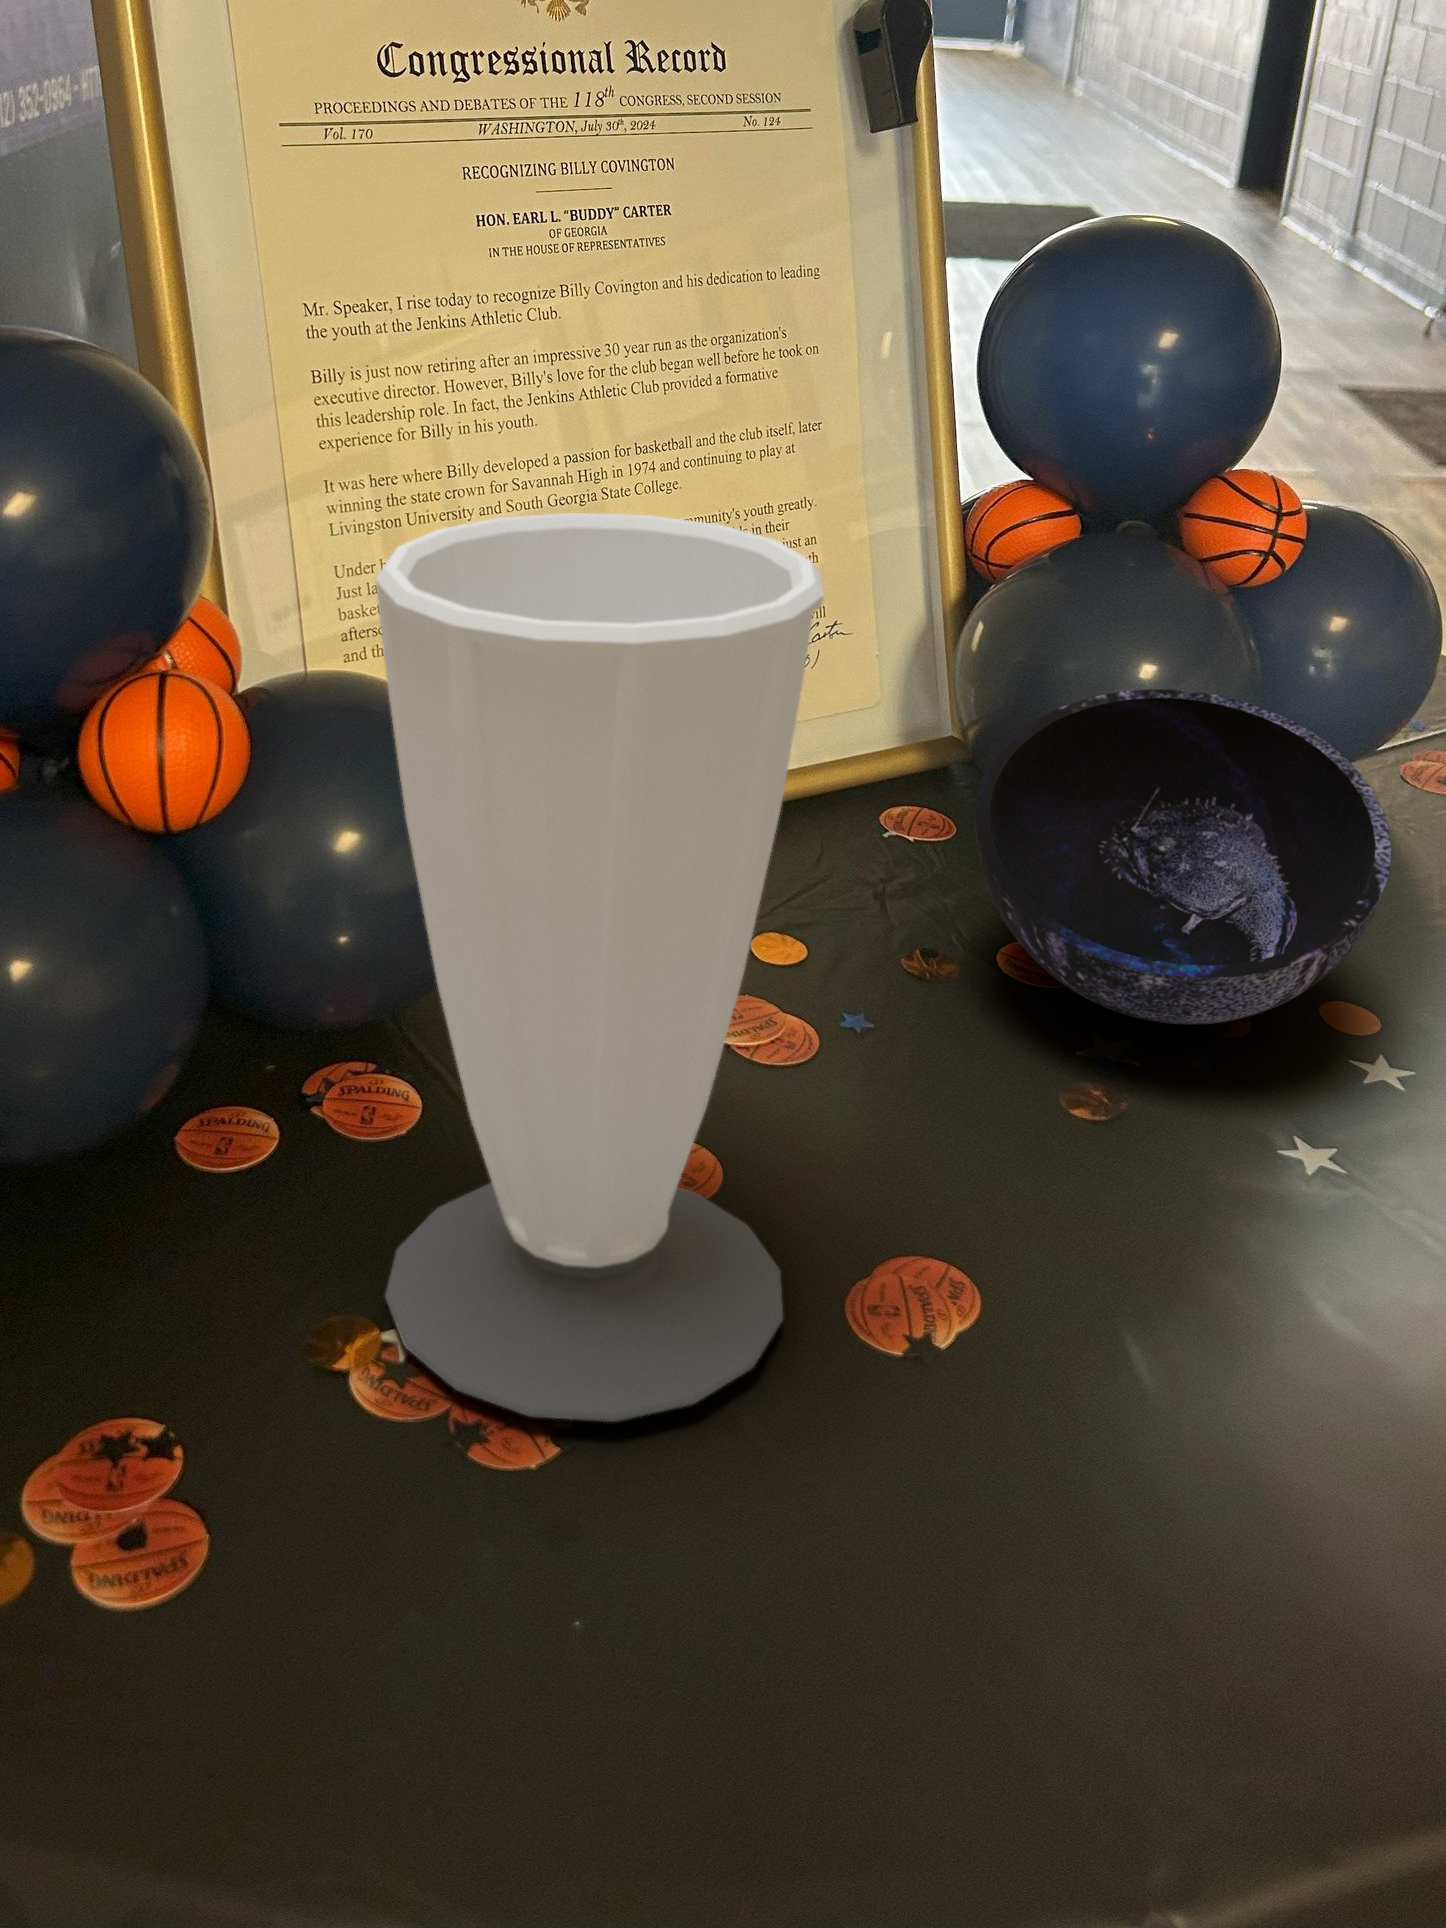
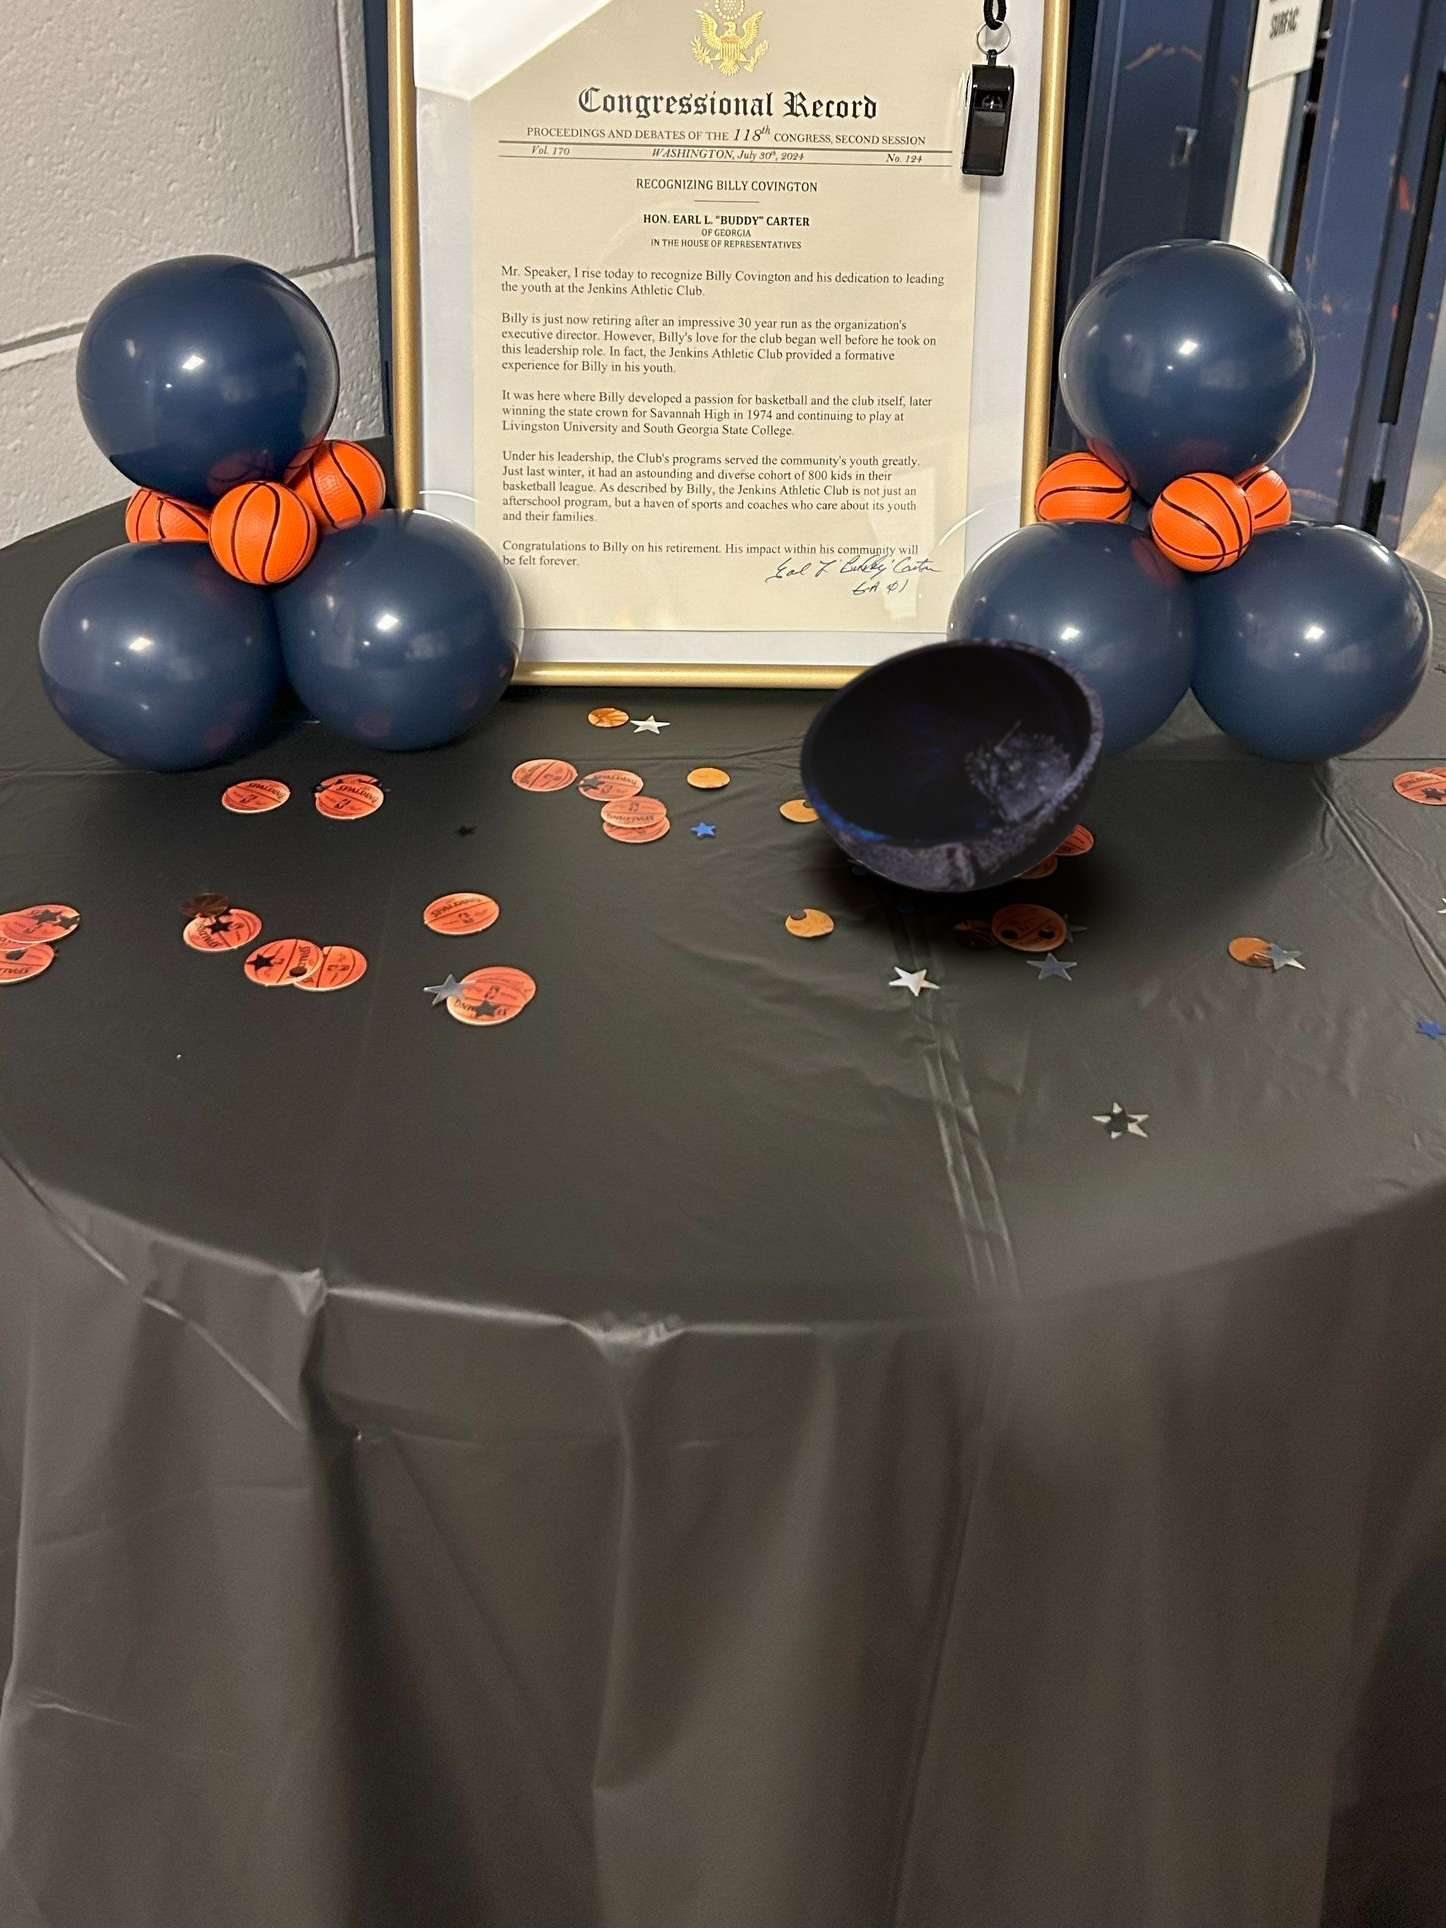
cup: present [376,513,824,1422] -> none [193,417,485,981]

